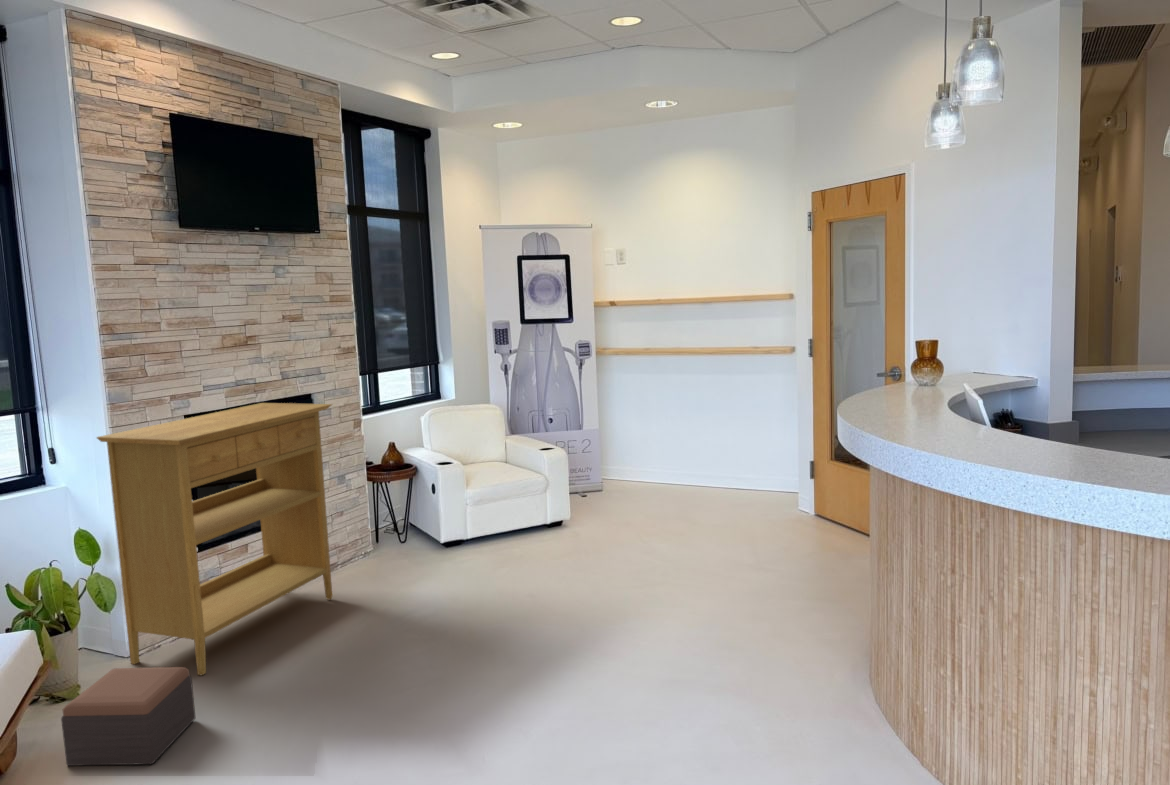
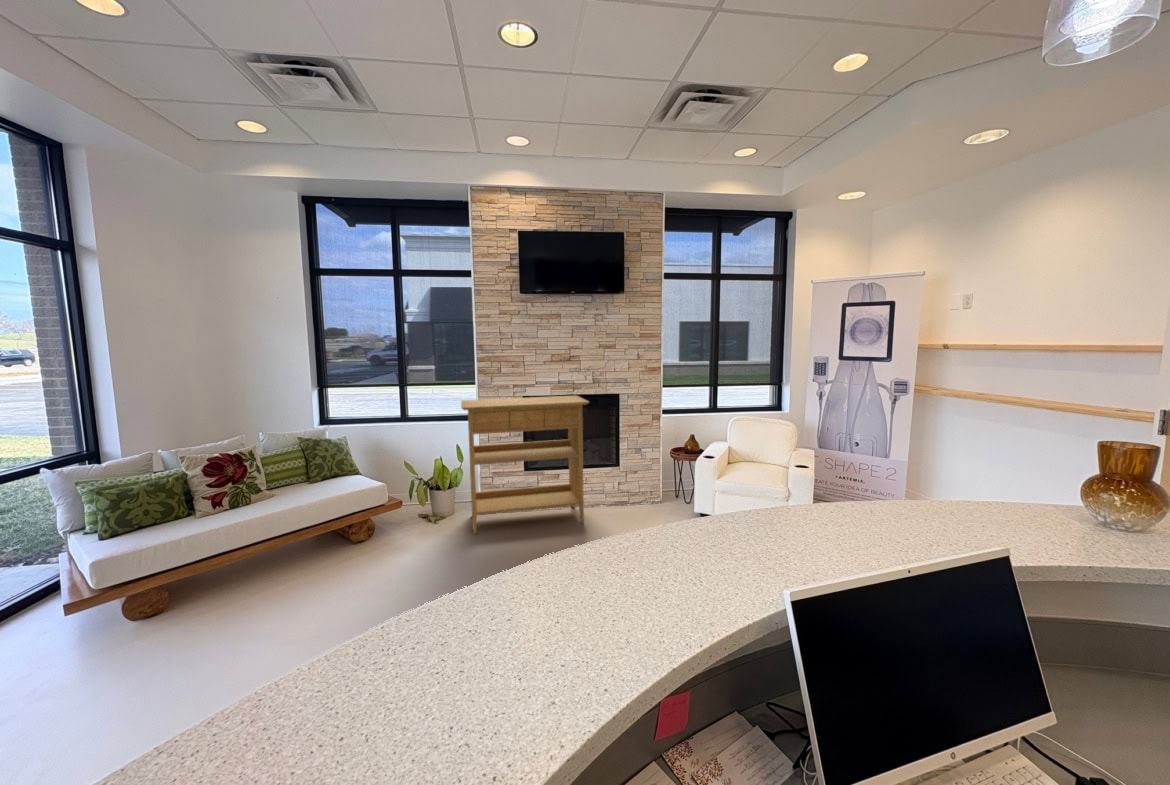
footstool: present [61,667,195,766] -> none [378,513,431,563]

